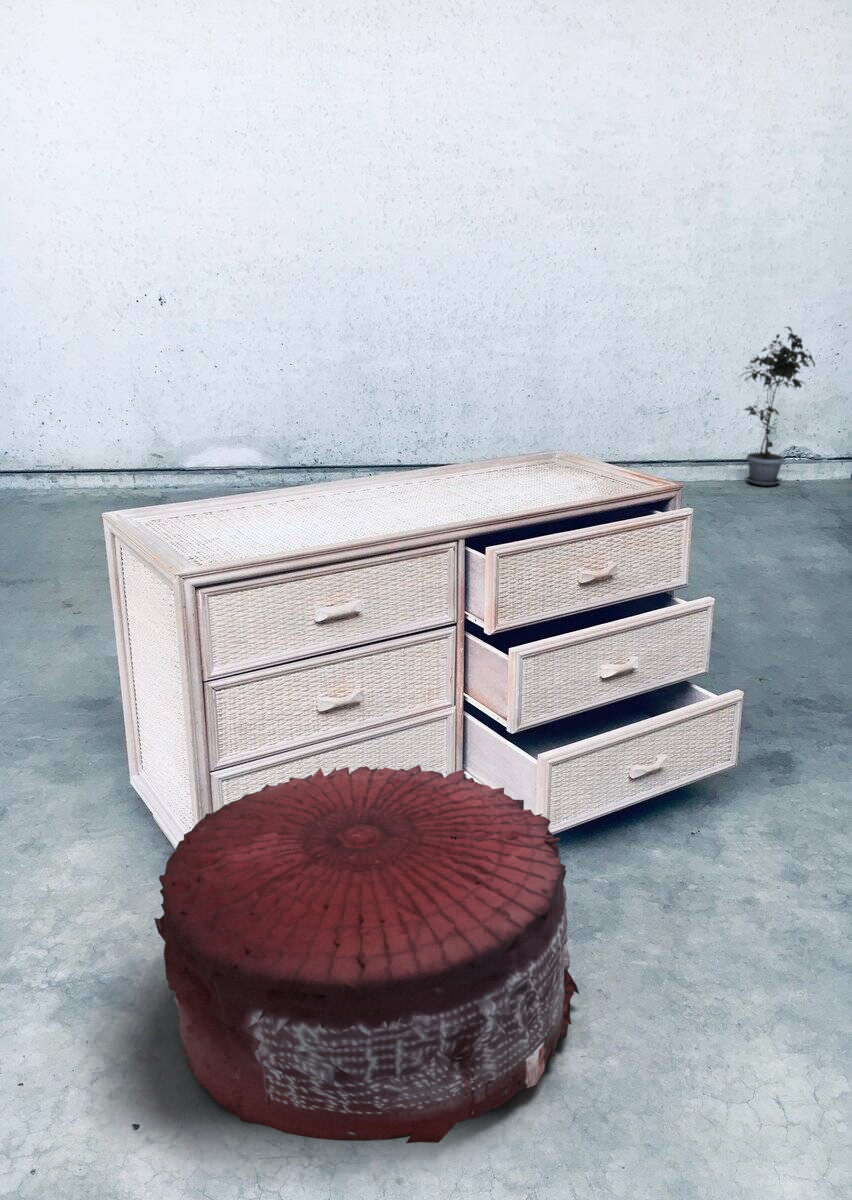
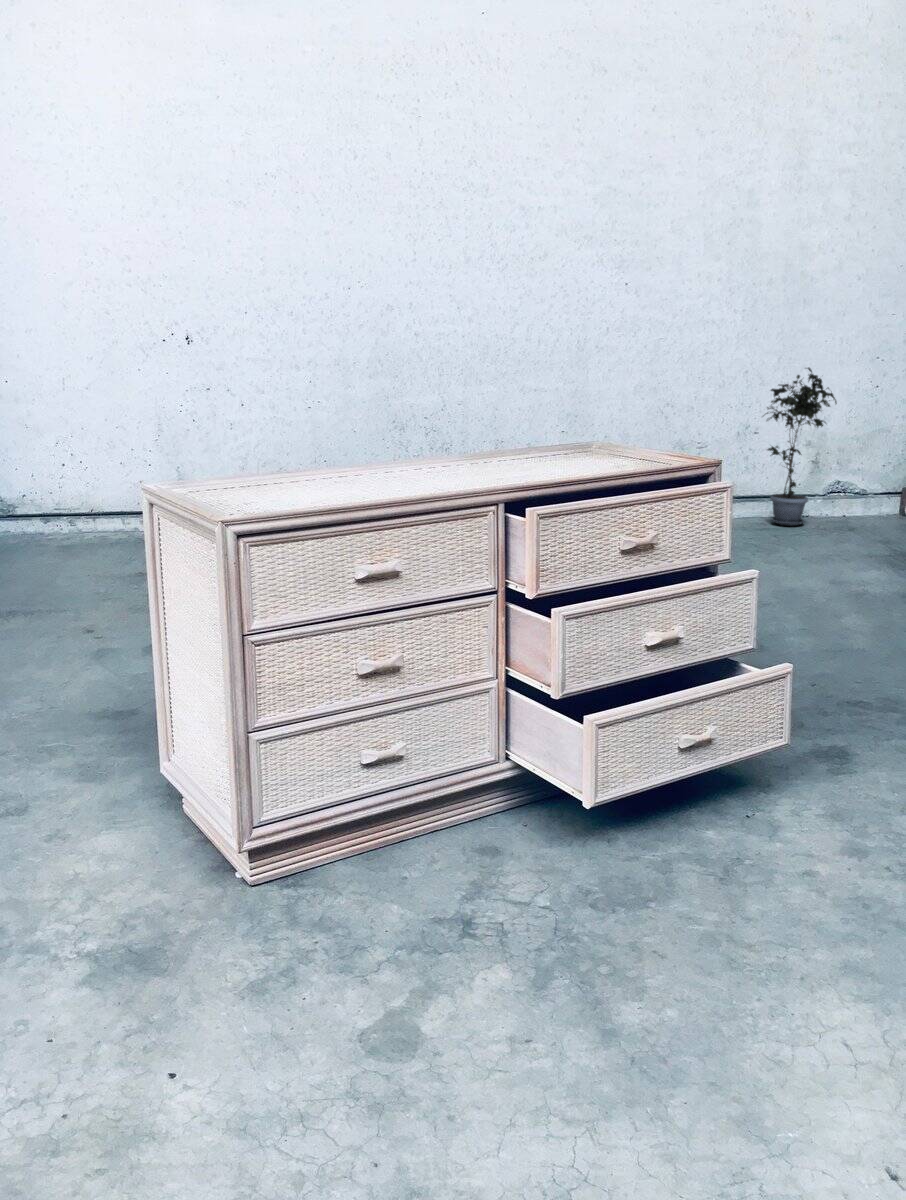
pouf: present [154,765,579,1143] -> none [191,723,638,1085]

